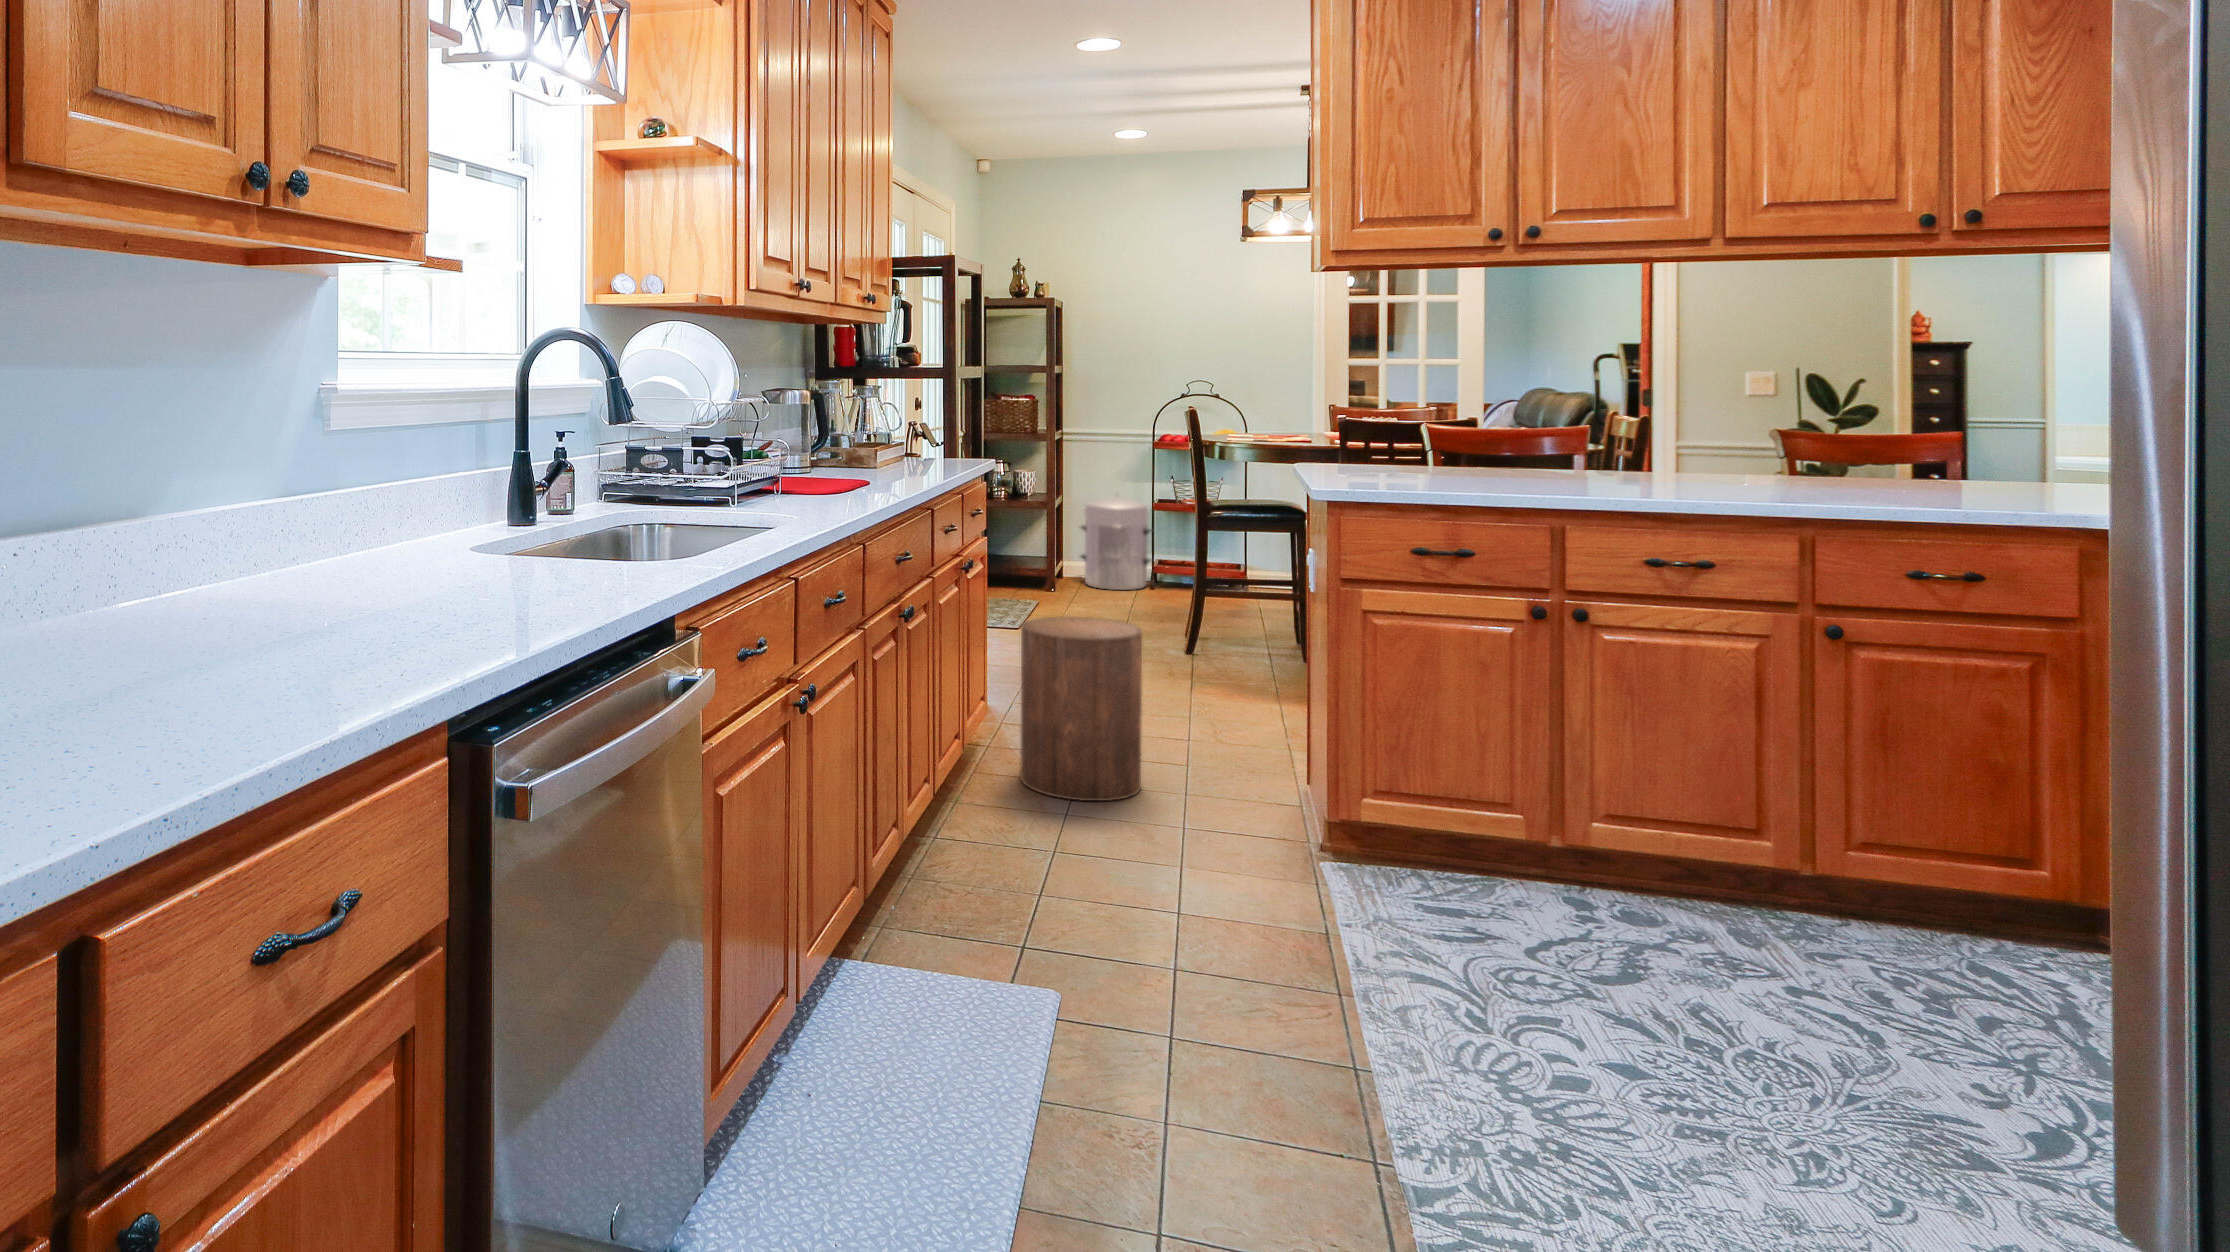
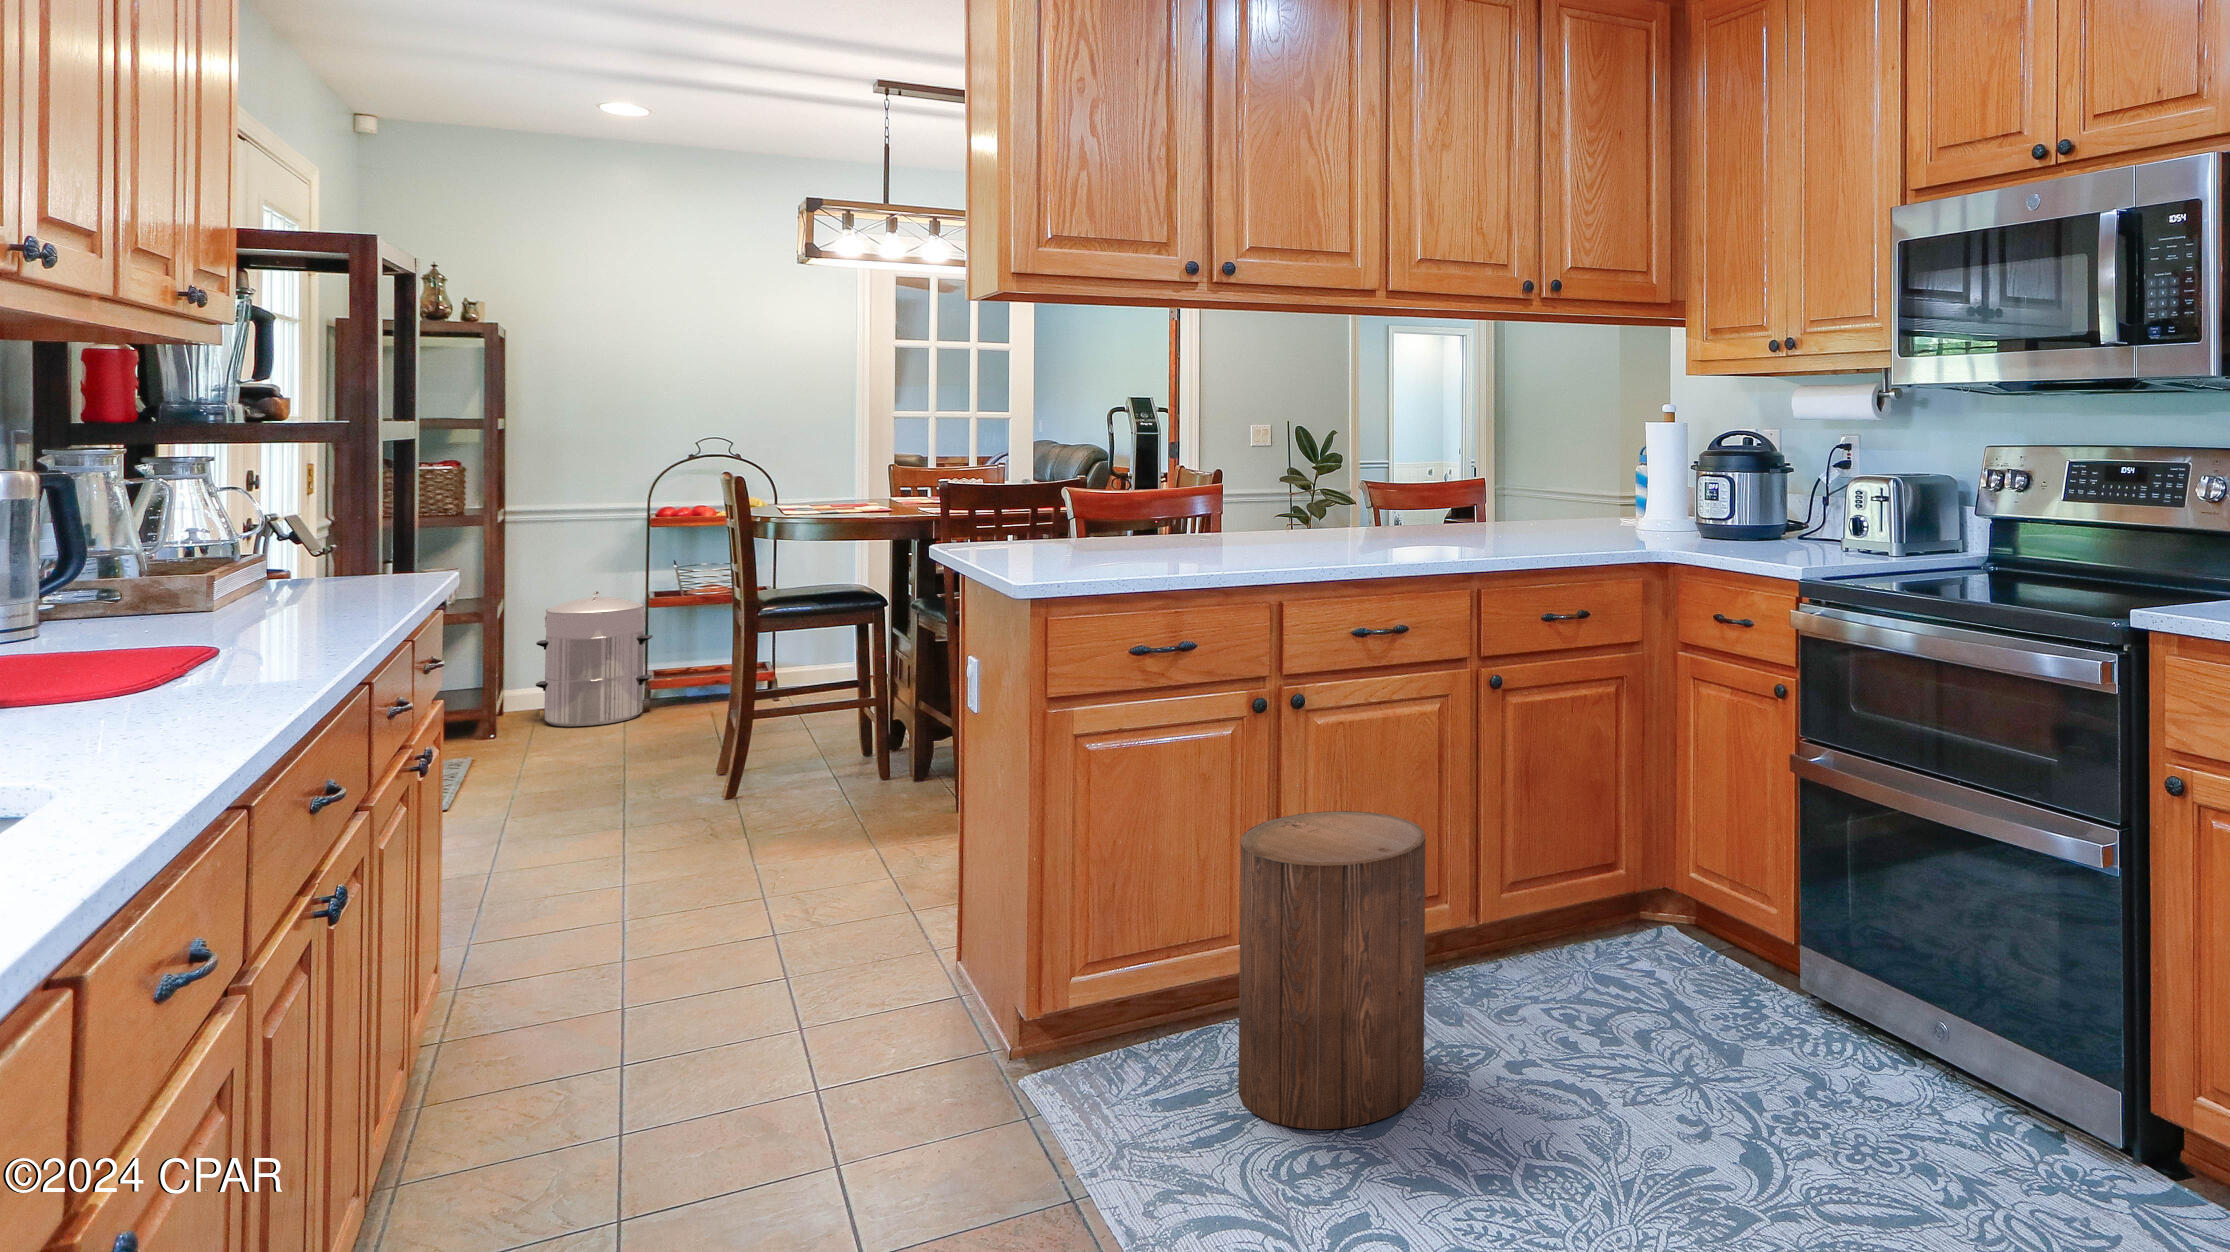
stool: present [1020,617,1142,801] -> present [1238,811,1425,1129]

